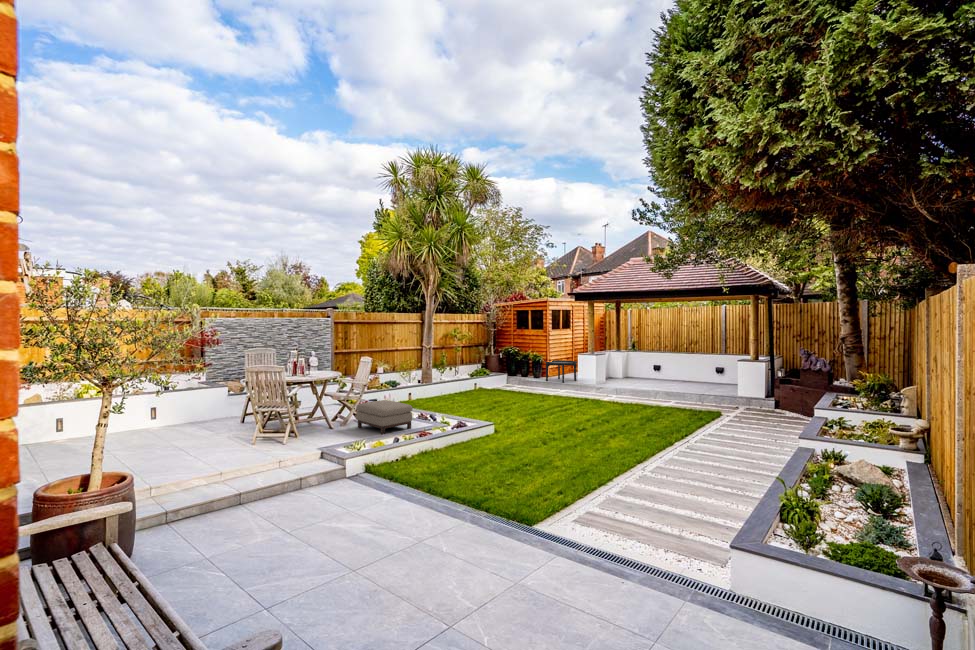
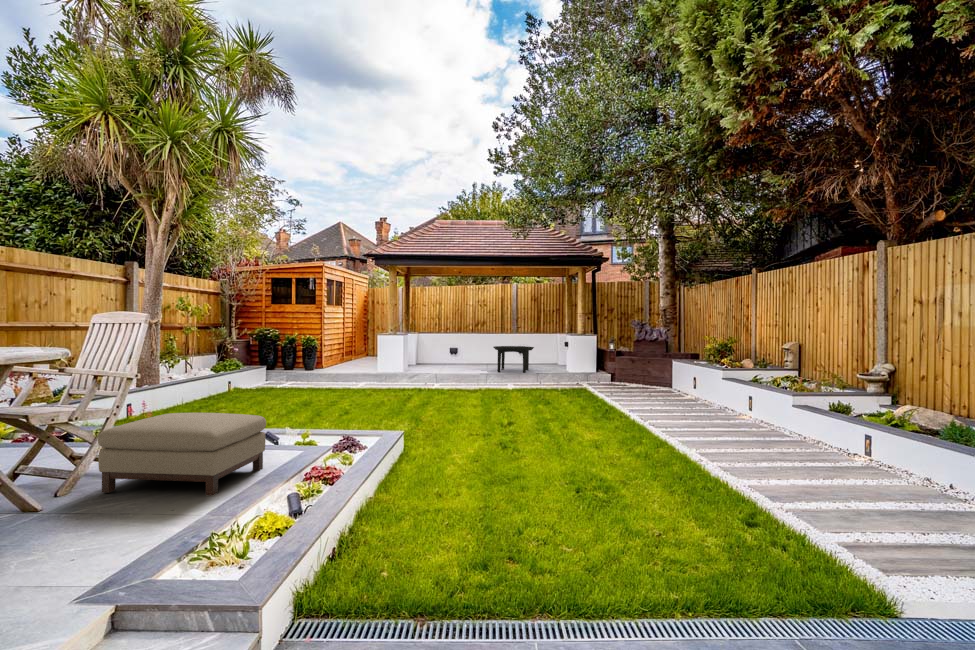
round table: present [545,360,577,383] -> present [493,346,534,373]

